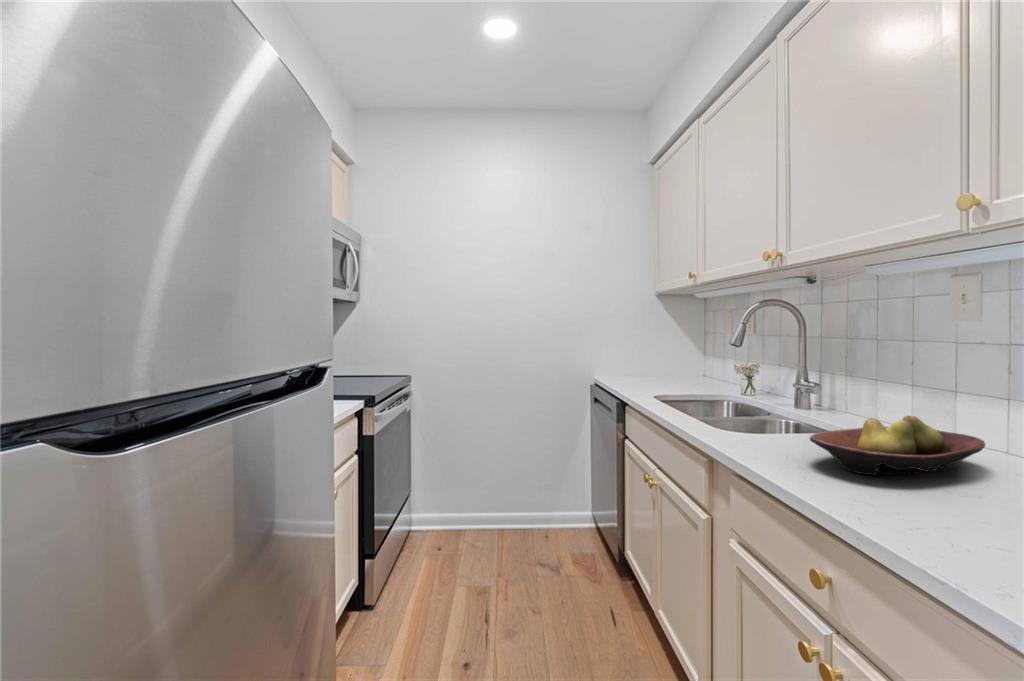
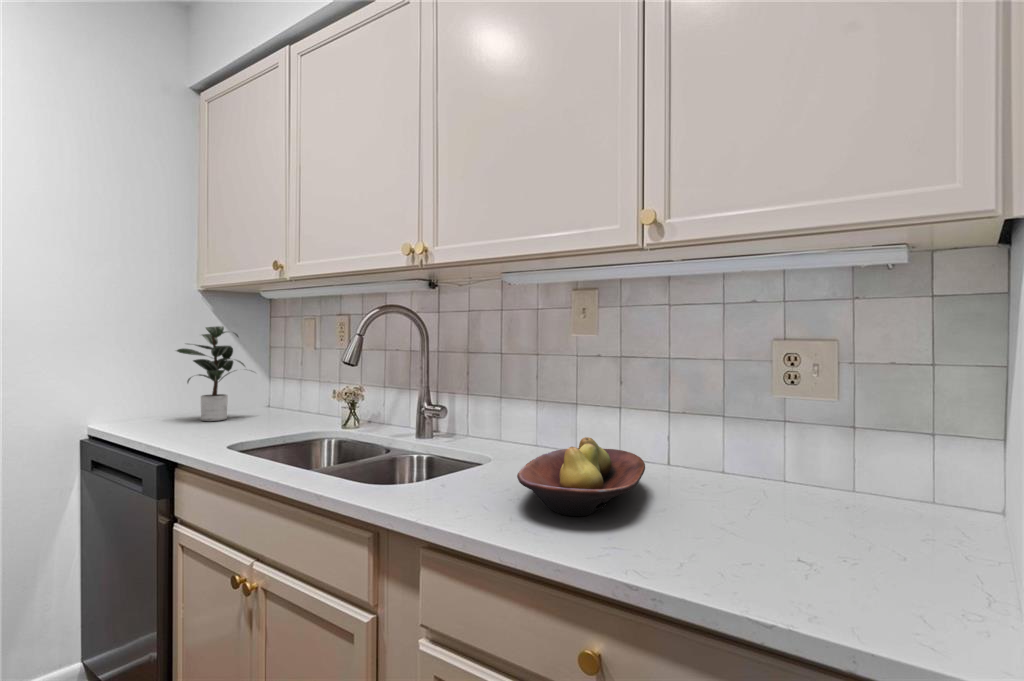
potted plant: none [630,317,692,383] -> present [177,326,245,421]

